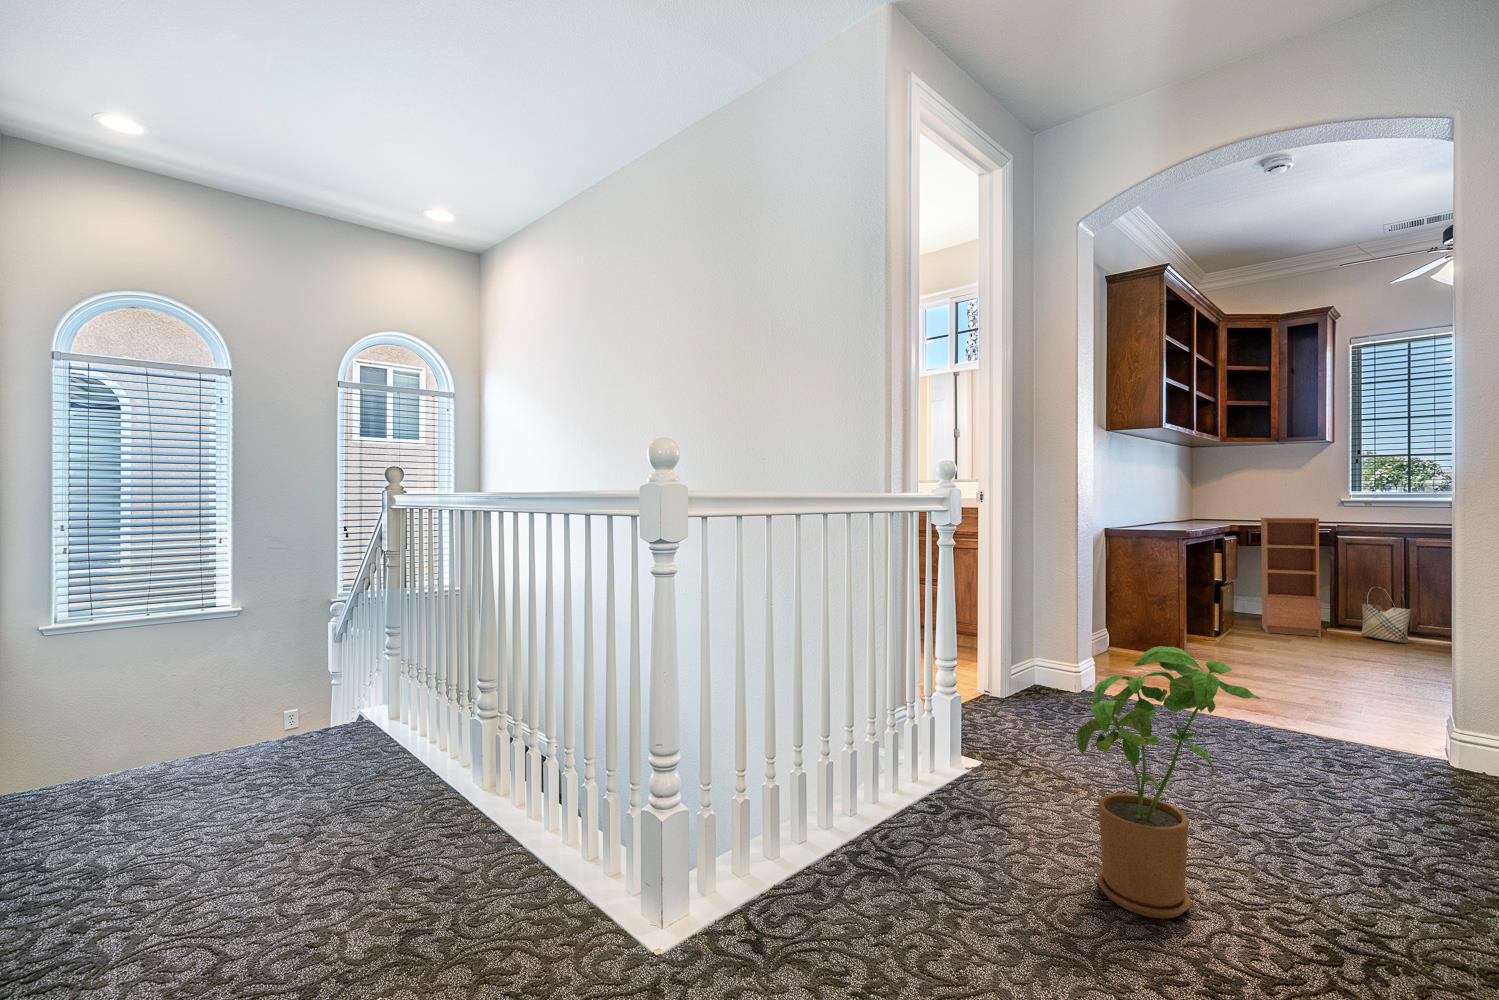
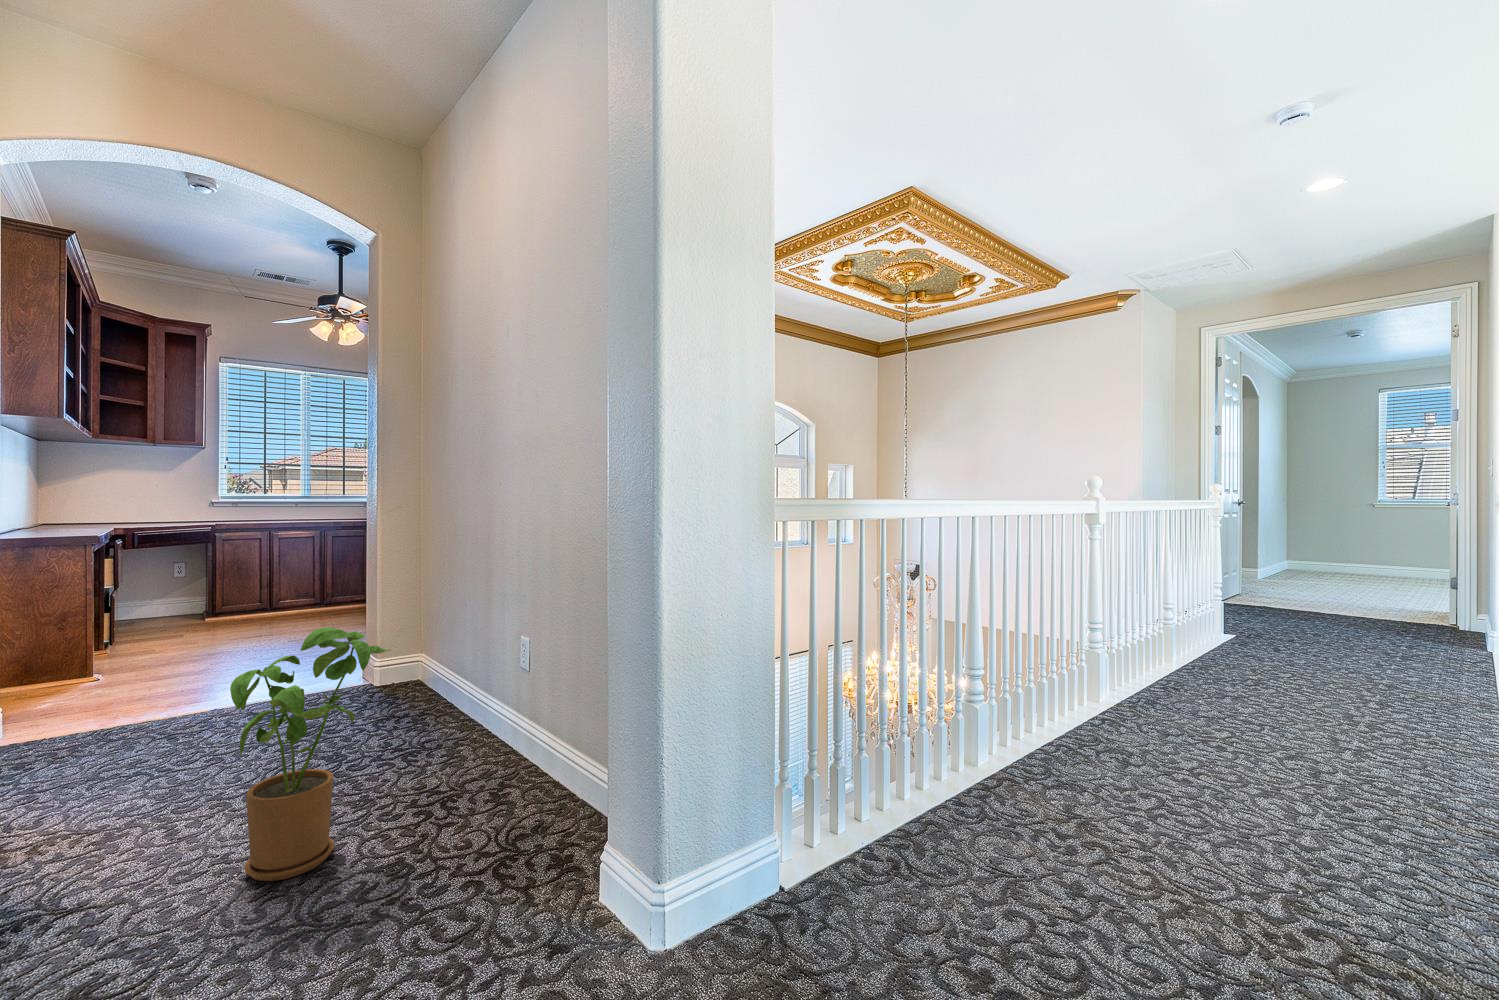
bookcase: present [1261,518,1321,637] -> none [143,518,207,634]
woven basket: present [1361,588,1412,643] -> none [237,574,277,619]

